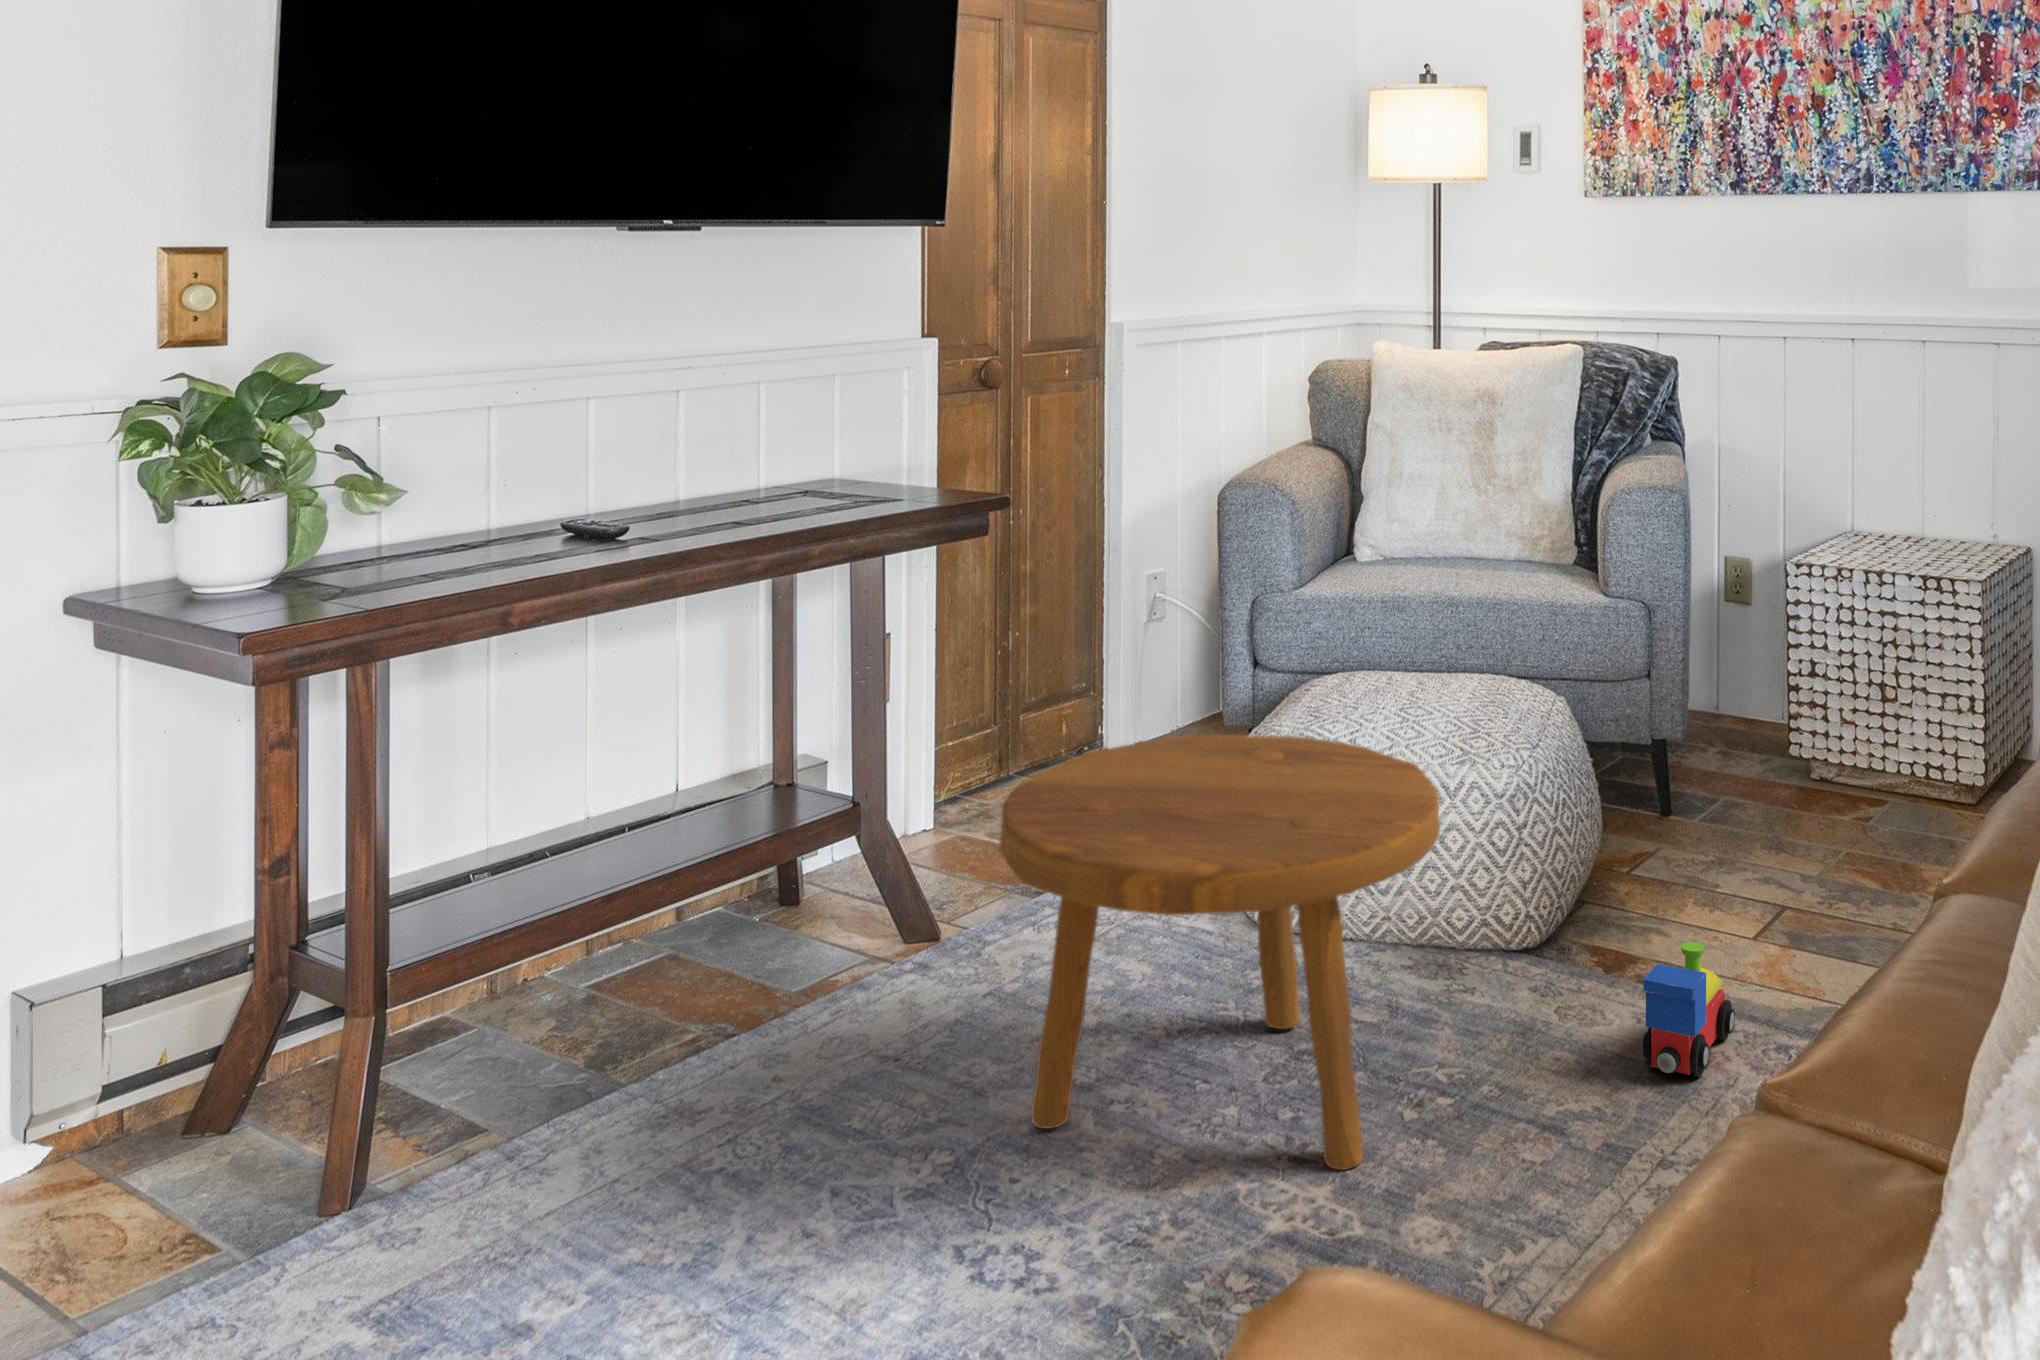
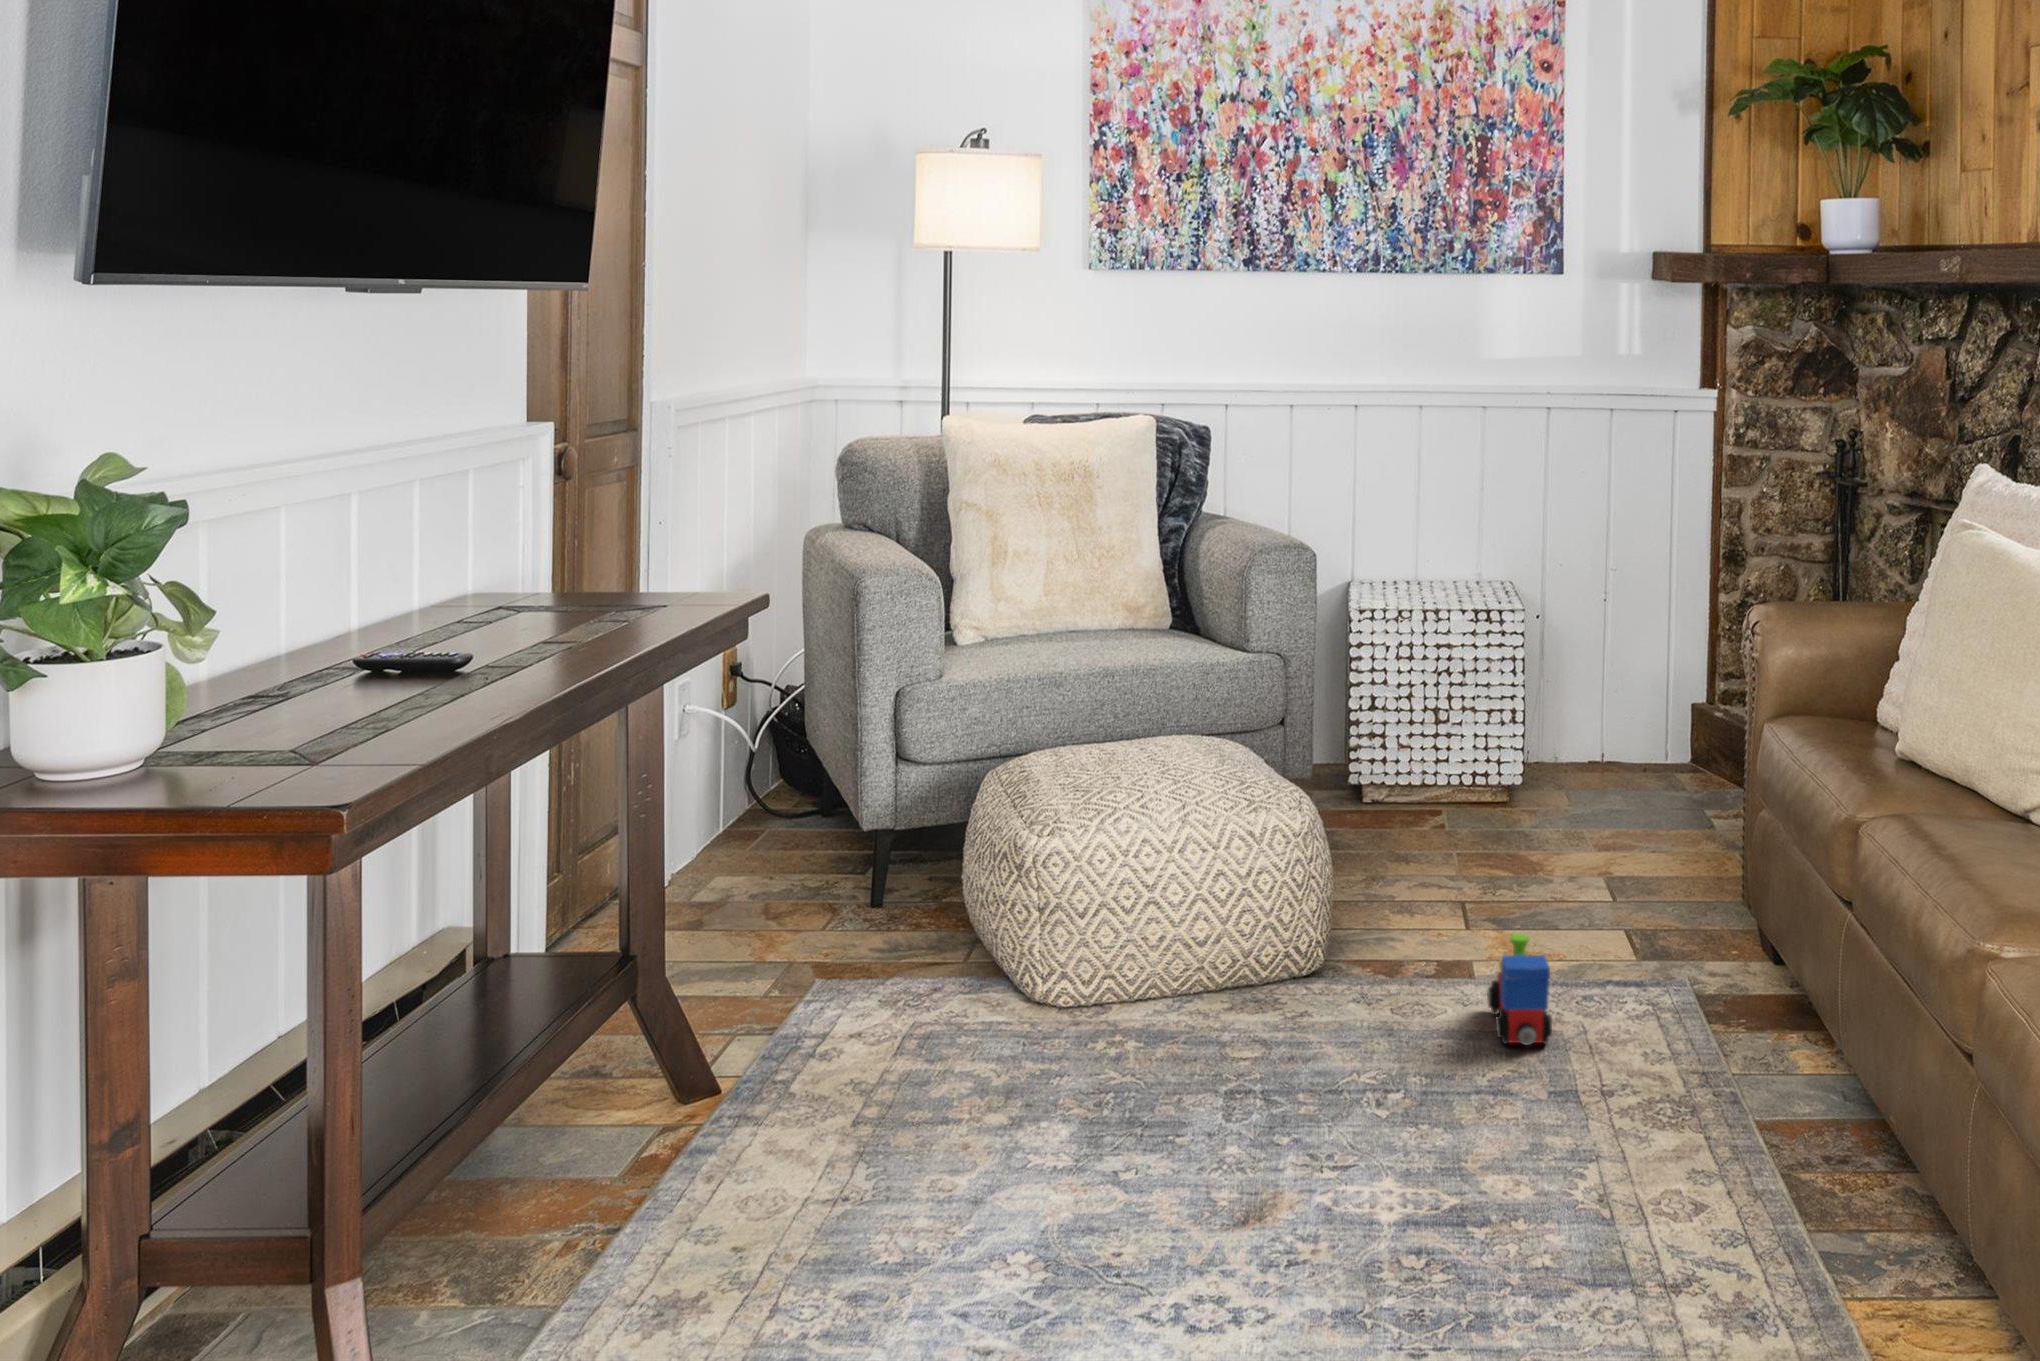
footstool: present [1000,734,1440,1170] -> none [990,799,1403,1205]

